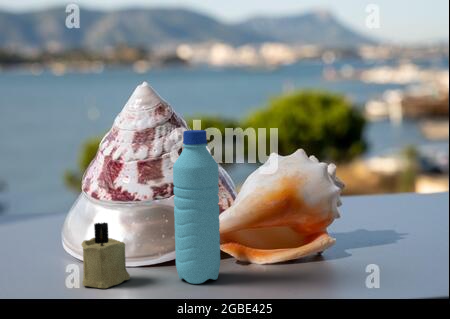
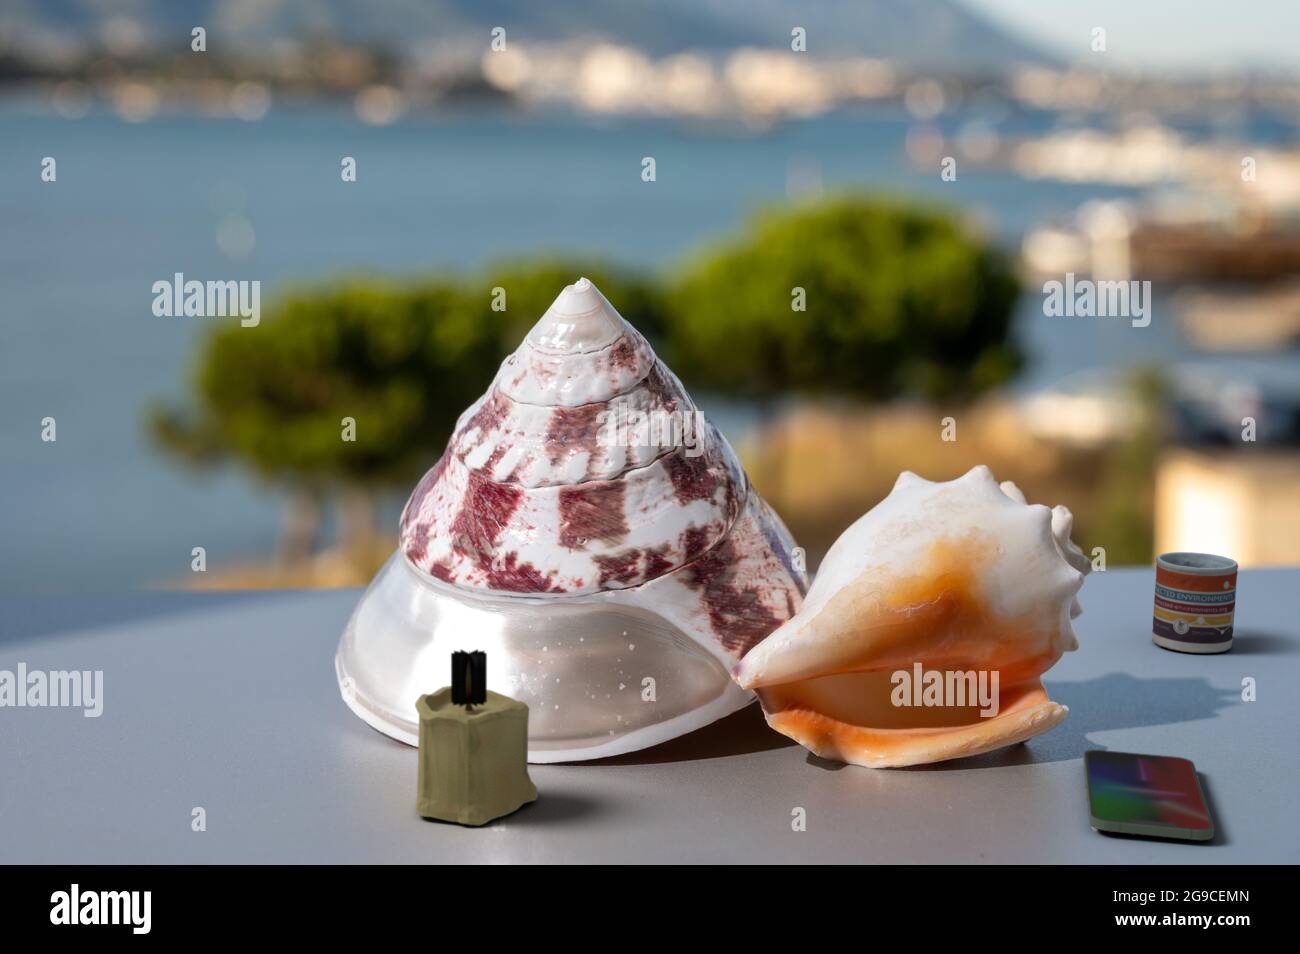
water bottle: present [173,130,220,284] -> none [661,415,785,819]
cup: none [388,184,420,223] -> present [1152,552,1238,653]
smartphone: none [338,256,385,285] -> present [1083,750,1214,840]

